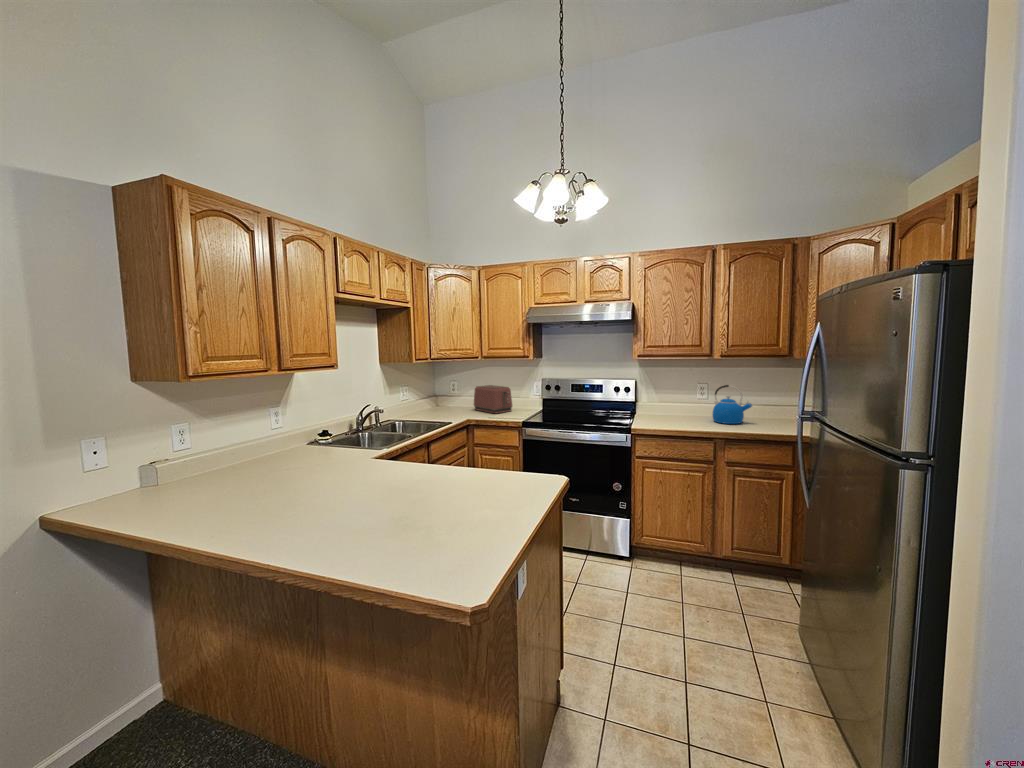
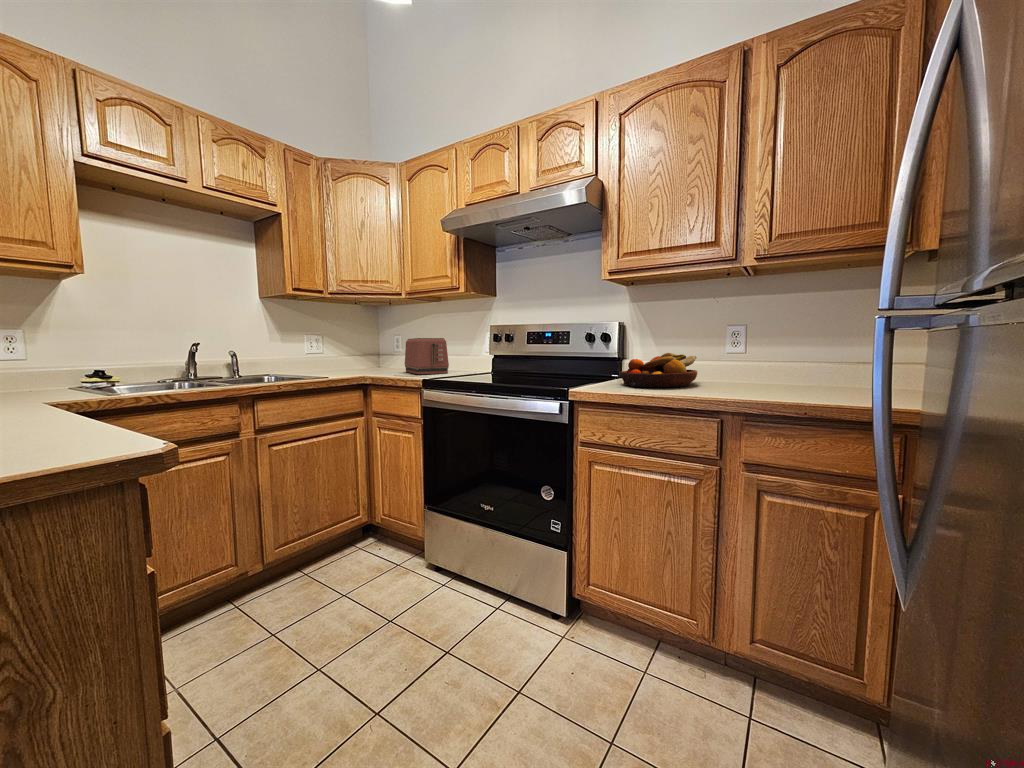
kettle: present [712,385,752,424] -> none [738,315,818,390]
fruit bowl: none [648,403,692,424] -> present [620,353,697,387]

